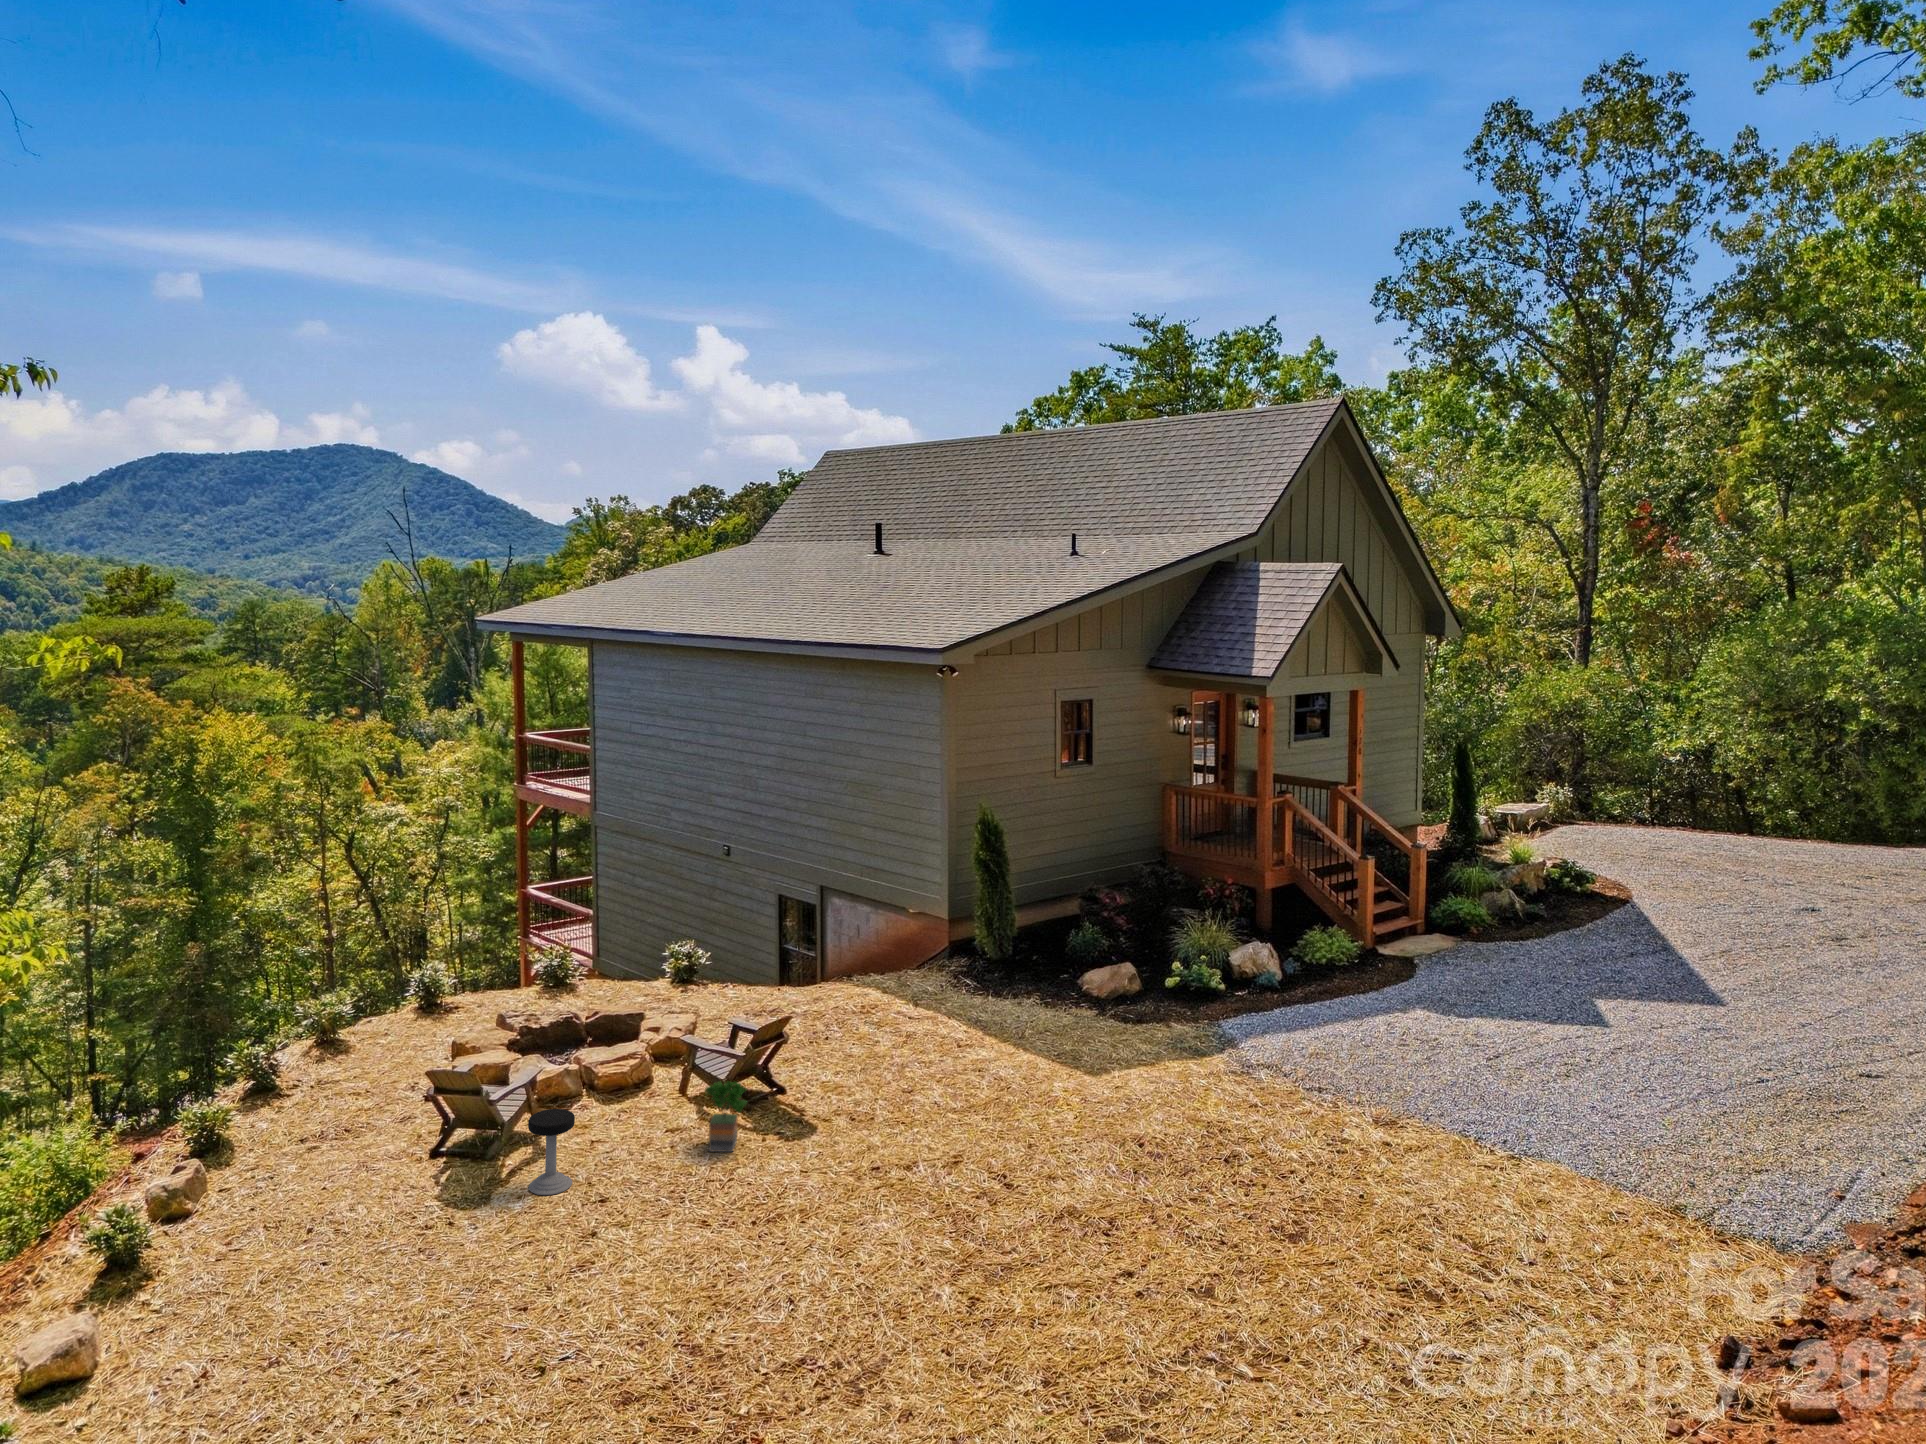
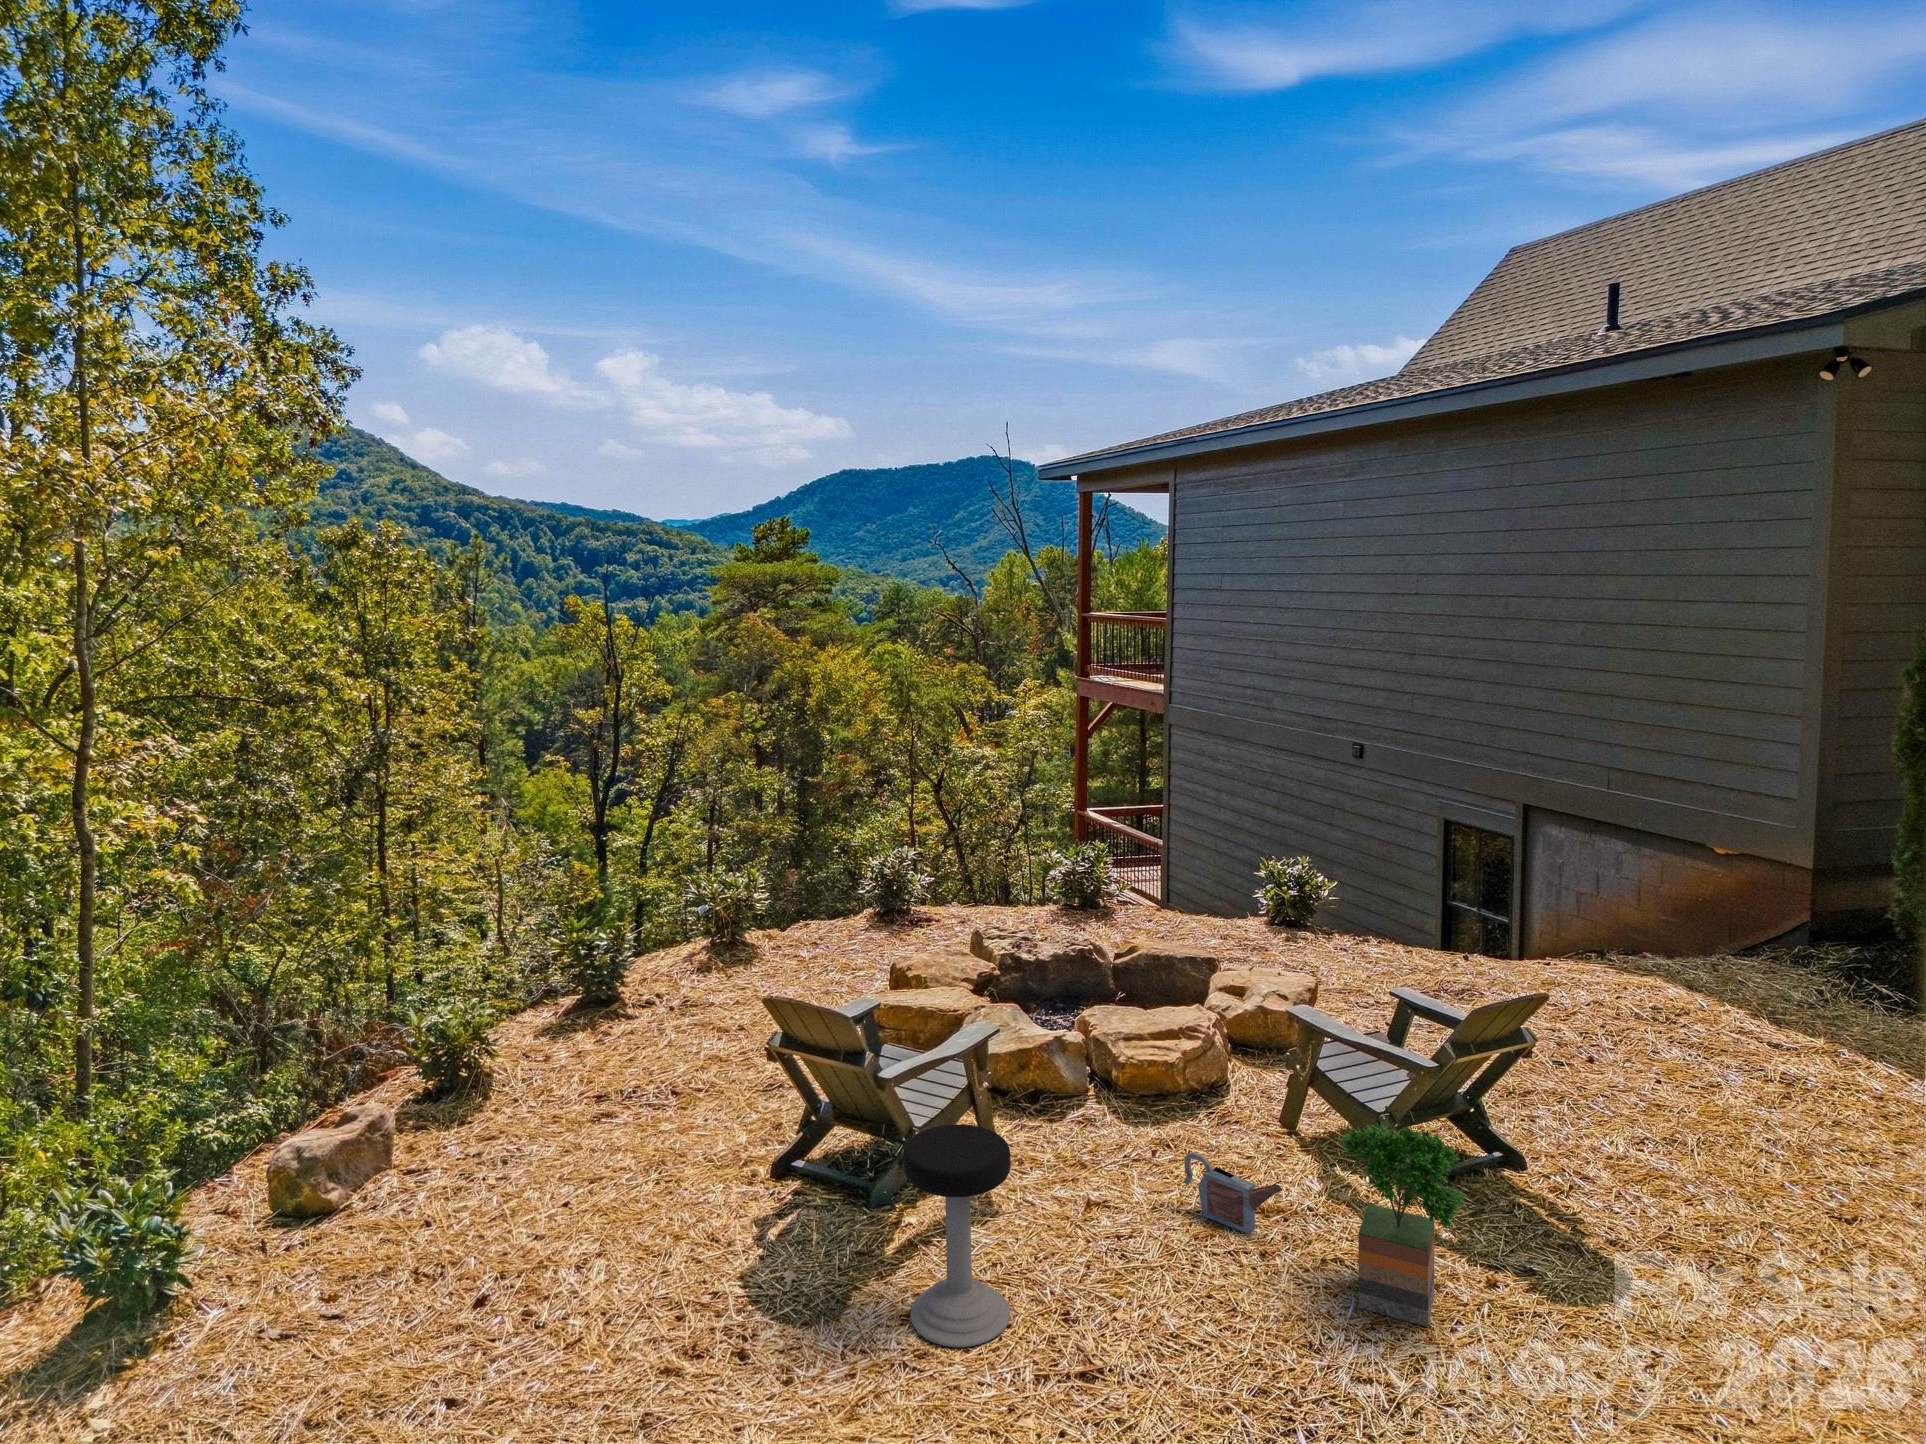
watering can: none [638,1108,681,1137] -> present [1183,1152,1282,1234]

